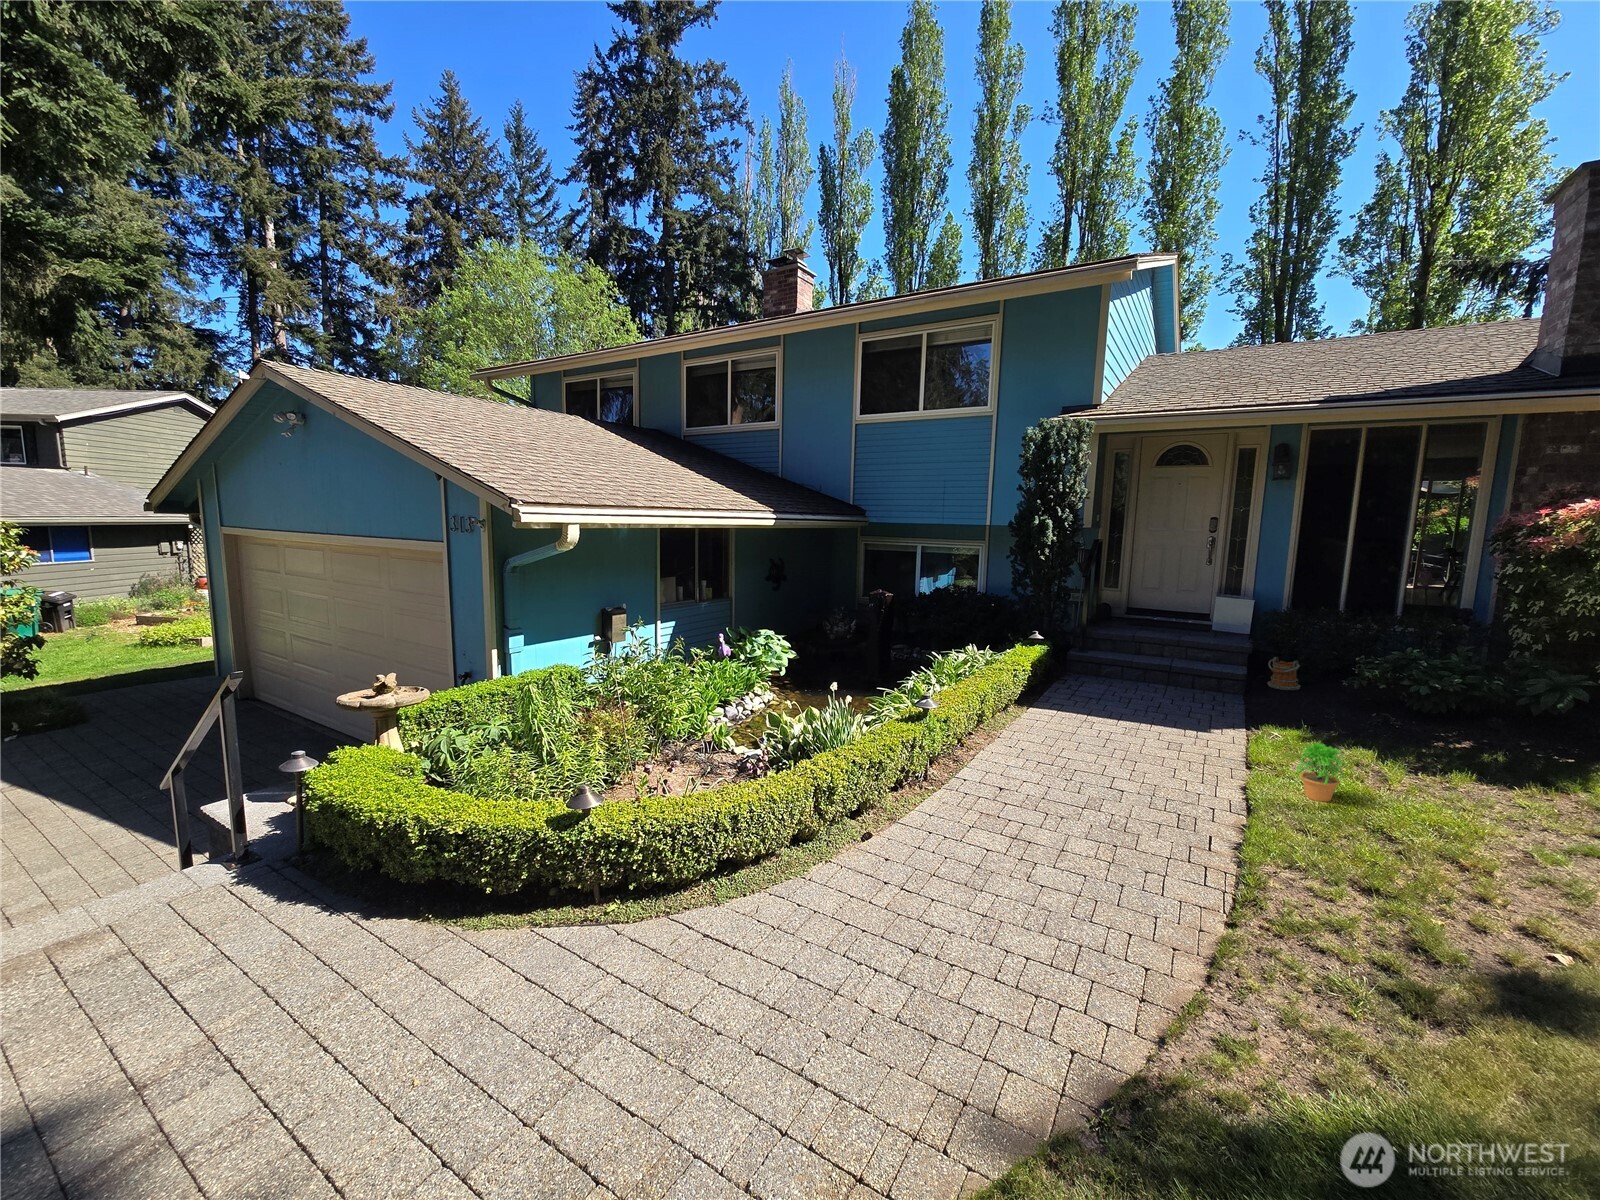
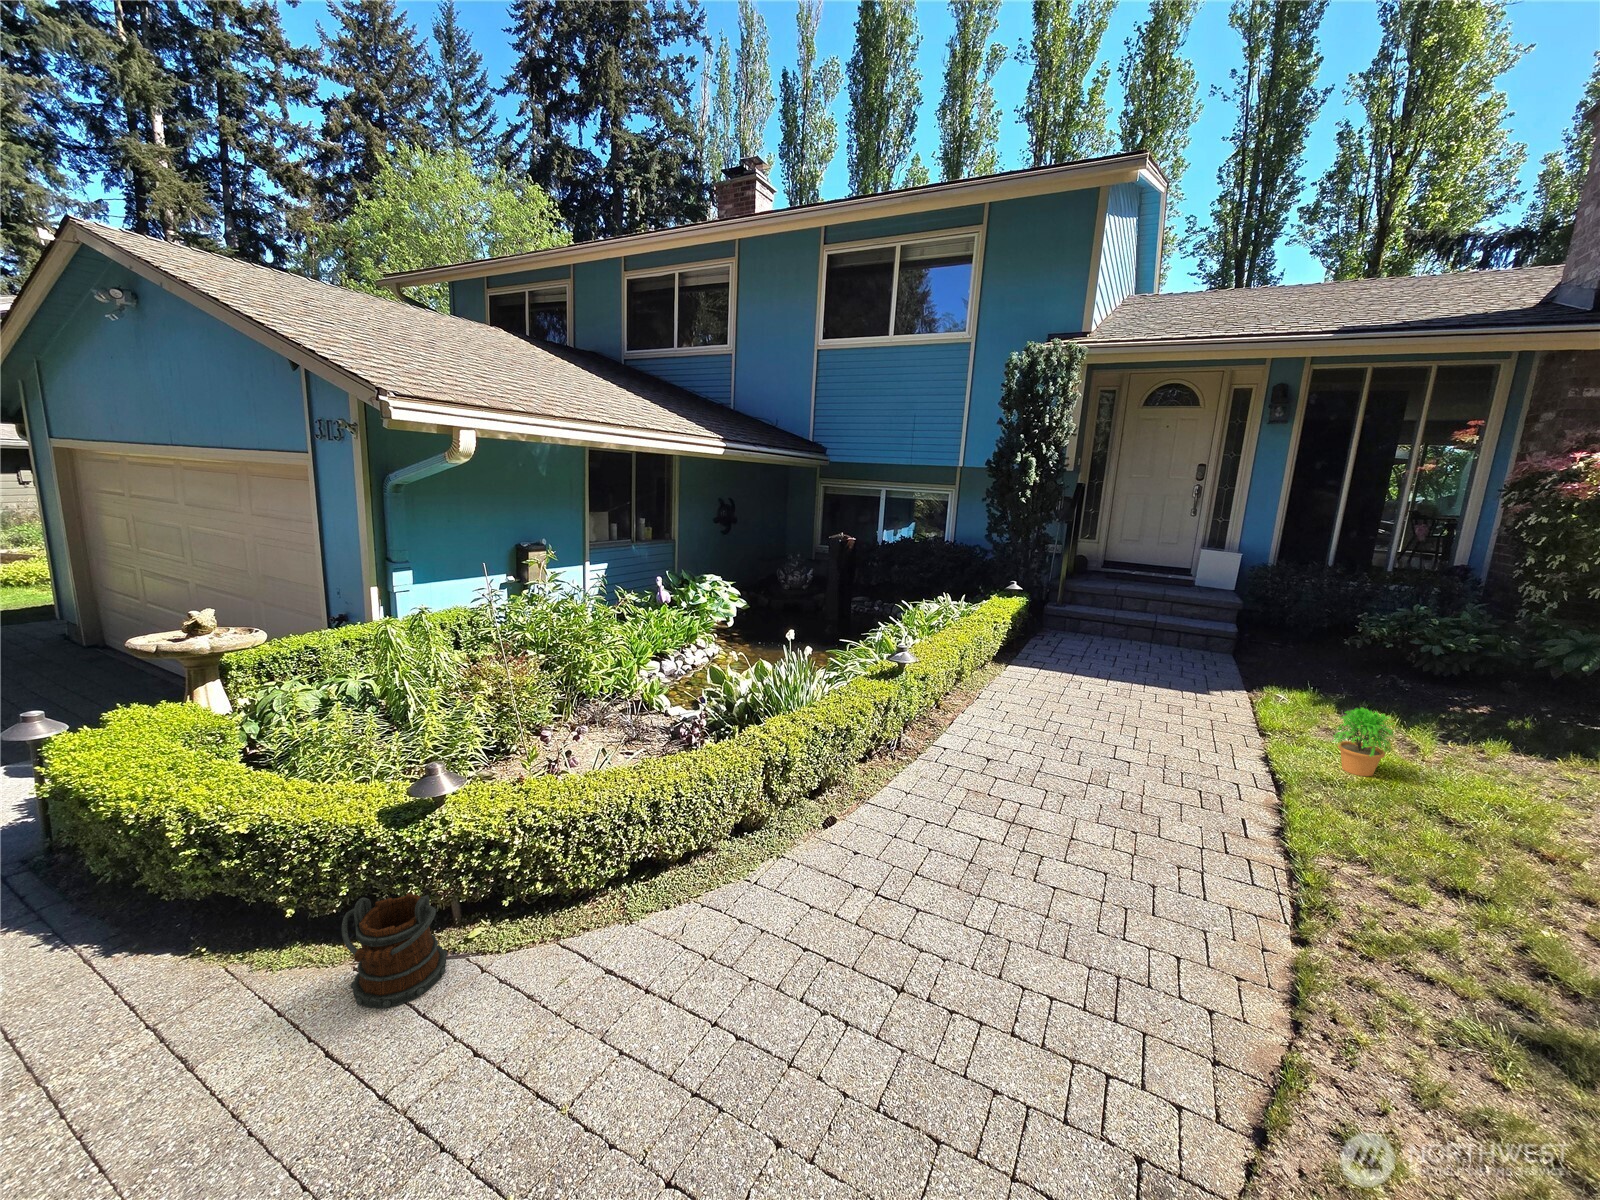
bucket: present [1267,657,1301,690] -> present [342,893,447,1008]

